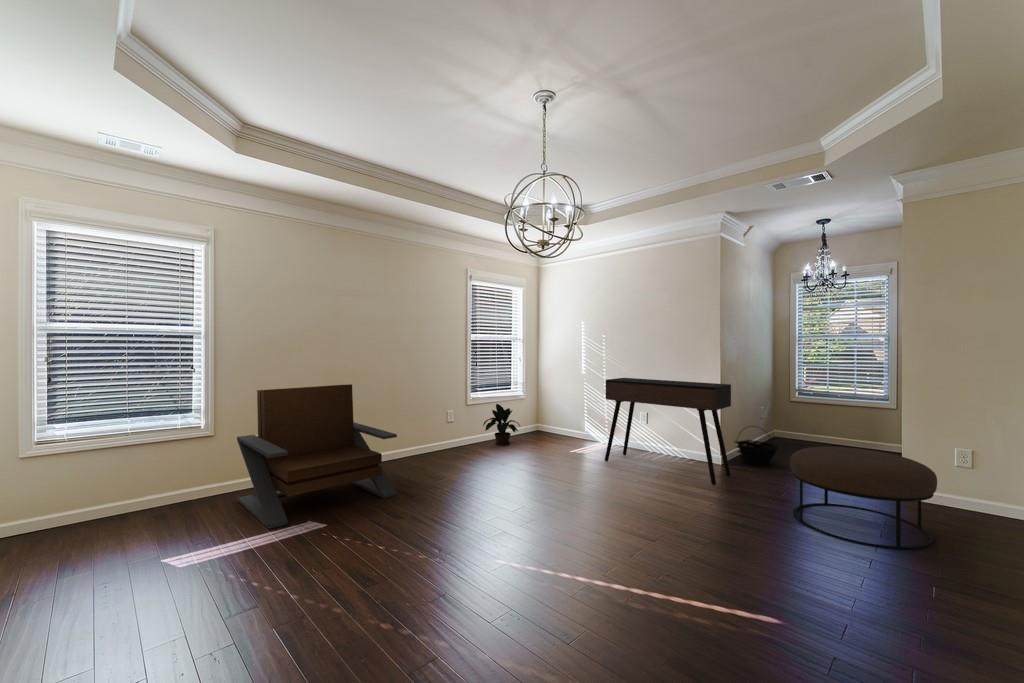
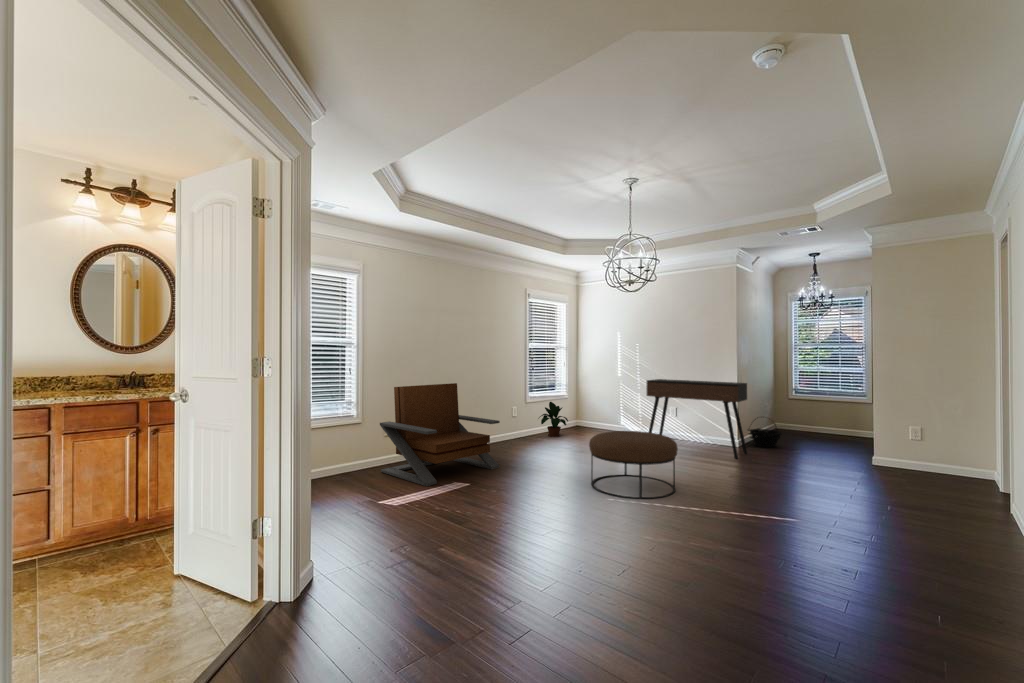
ottoman: present [790,447,937,549] -> present [589,431,678,499]

